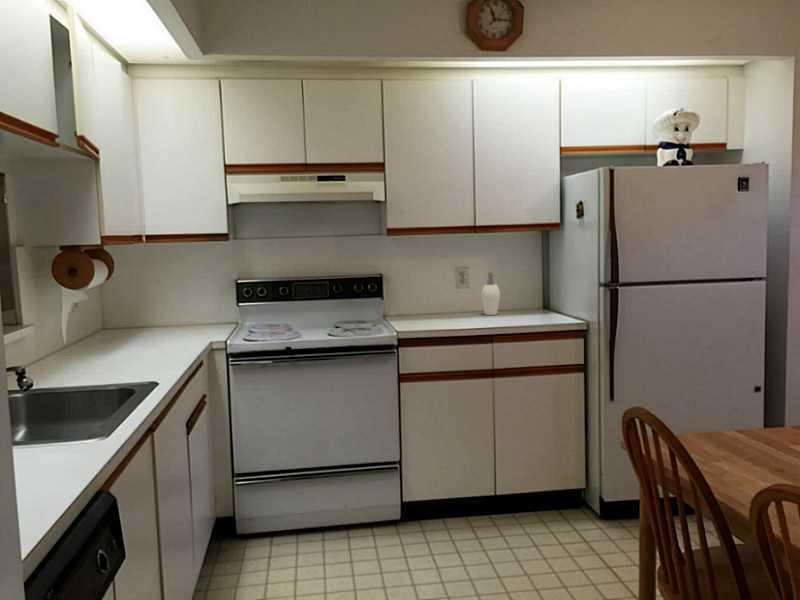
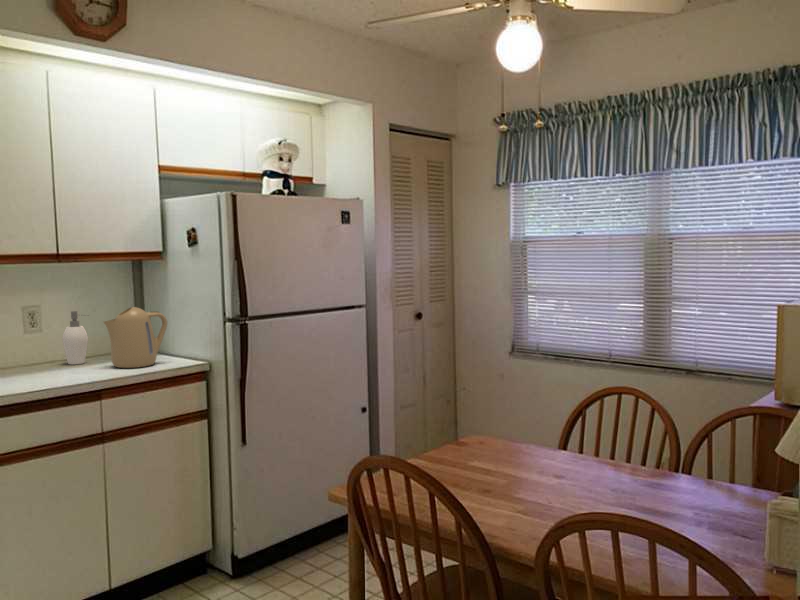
kettle: none [505,271,558,321] -> present [104,307,167,368]

